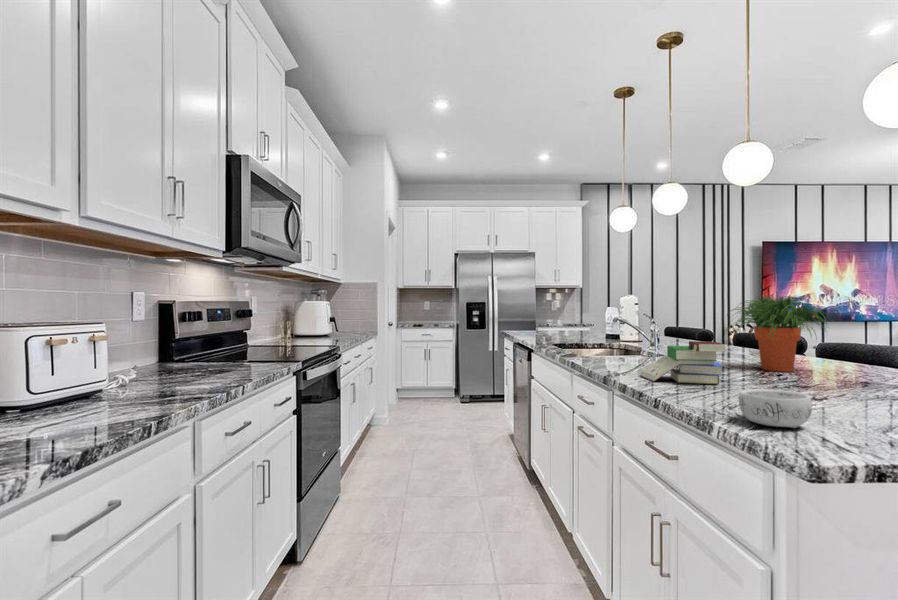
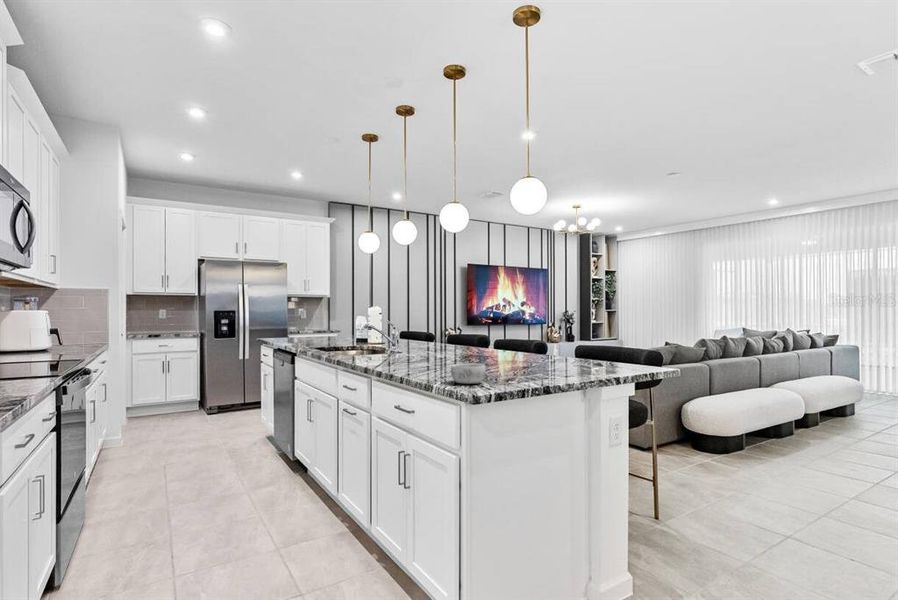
potted plant: present [727,295,827,372] -> none [444,306,502,357]
book: present [640,341,725,384] -> none [389,338,443,368]

